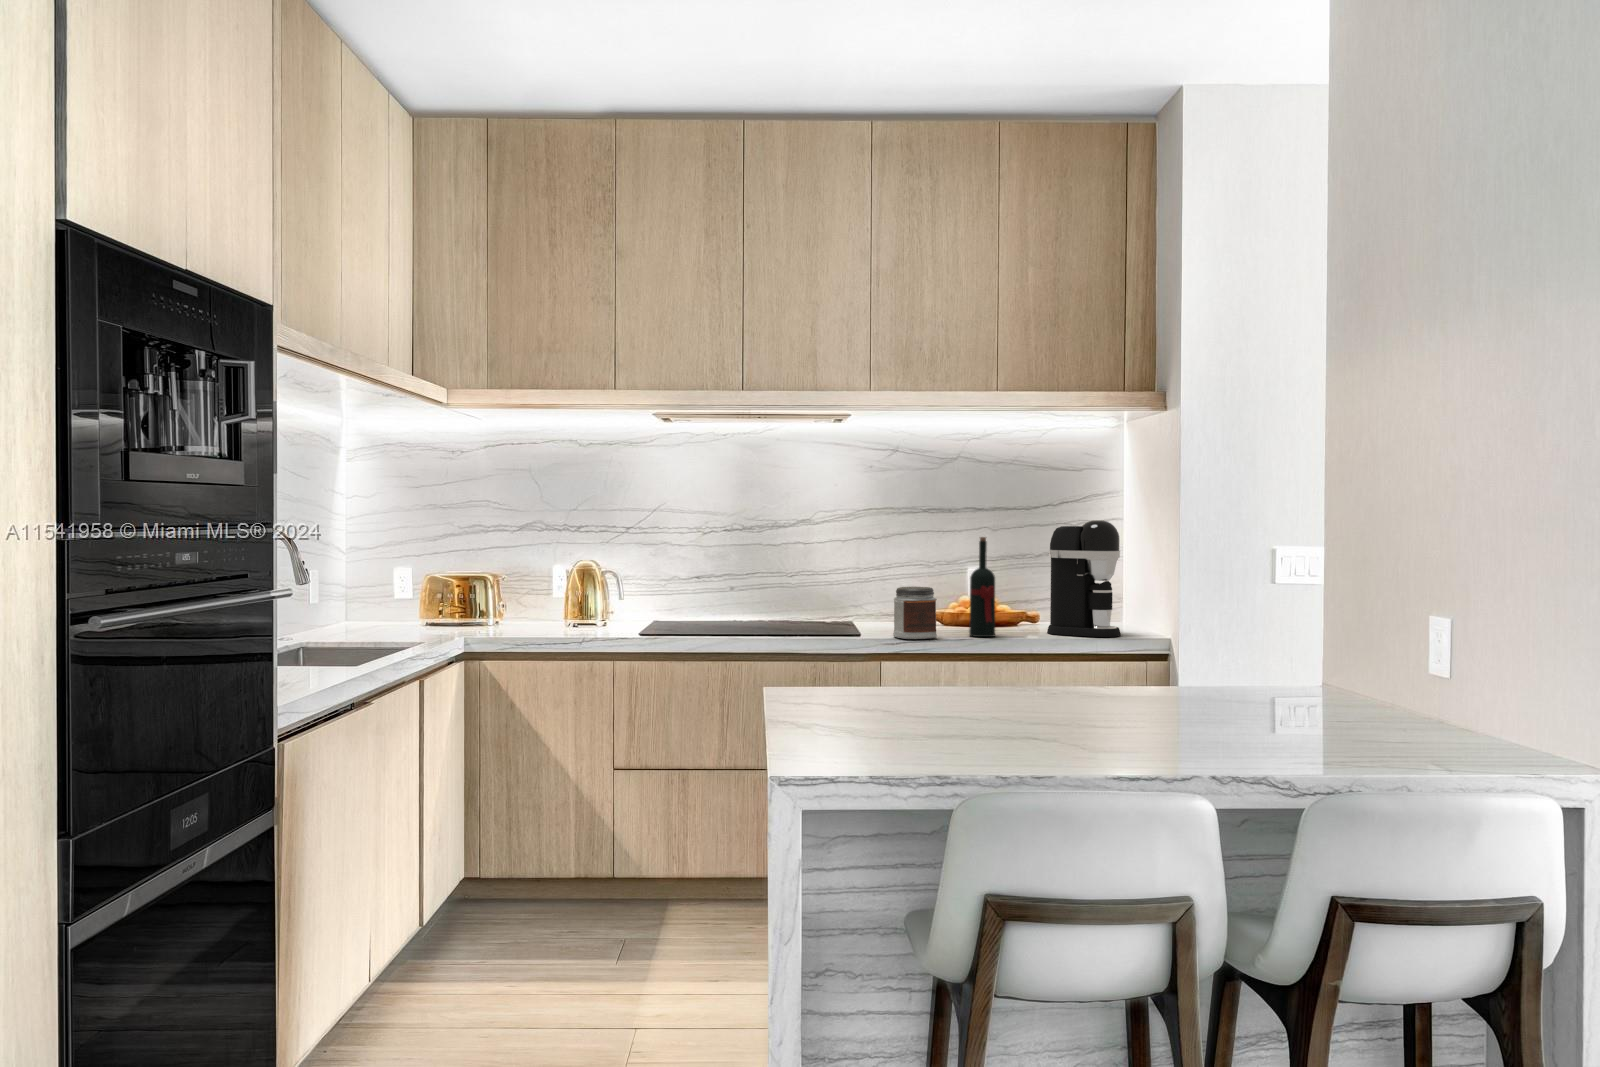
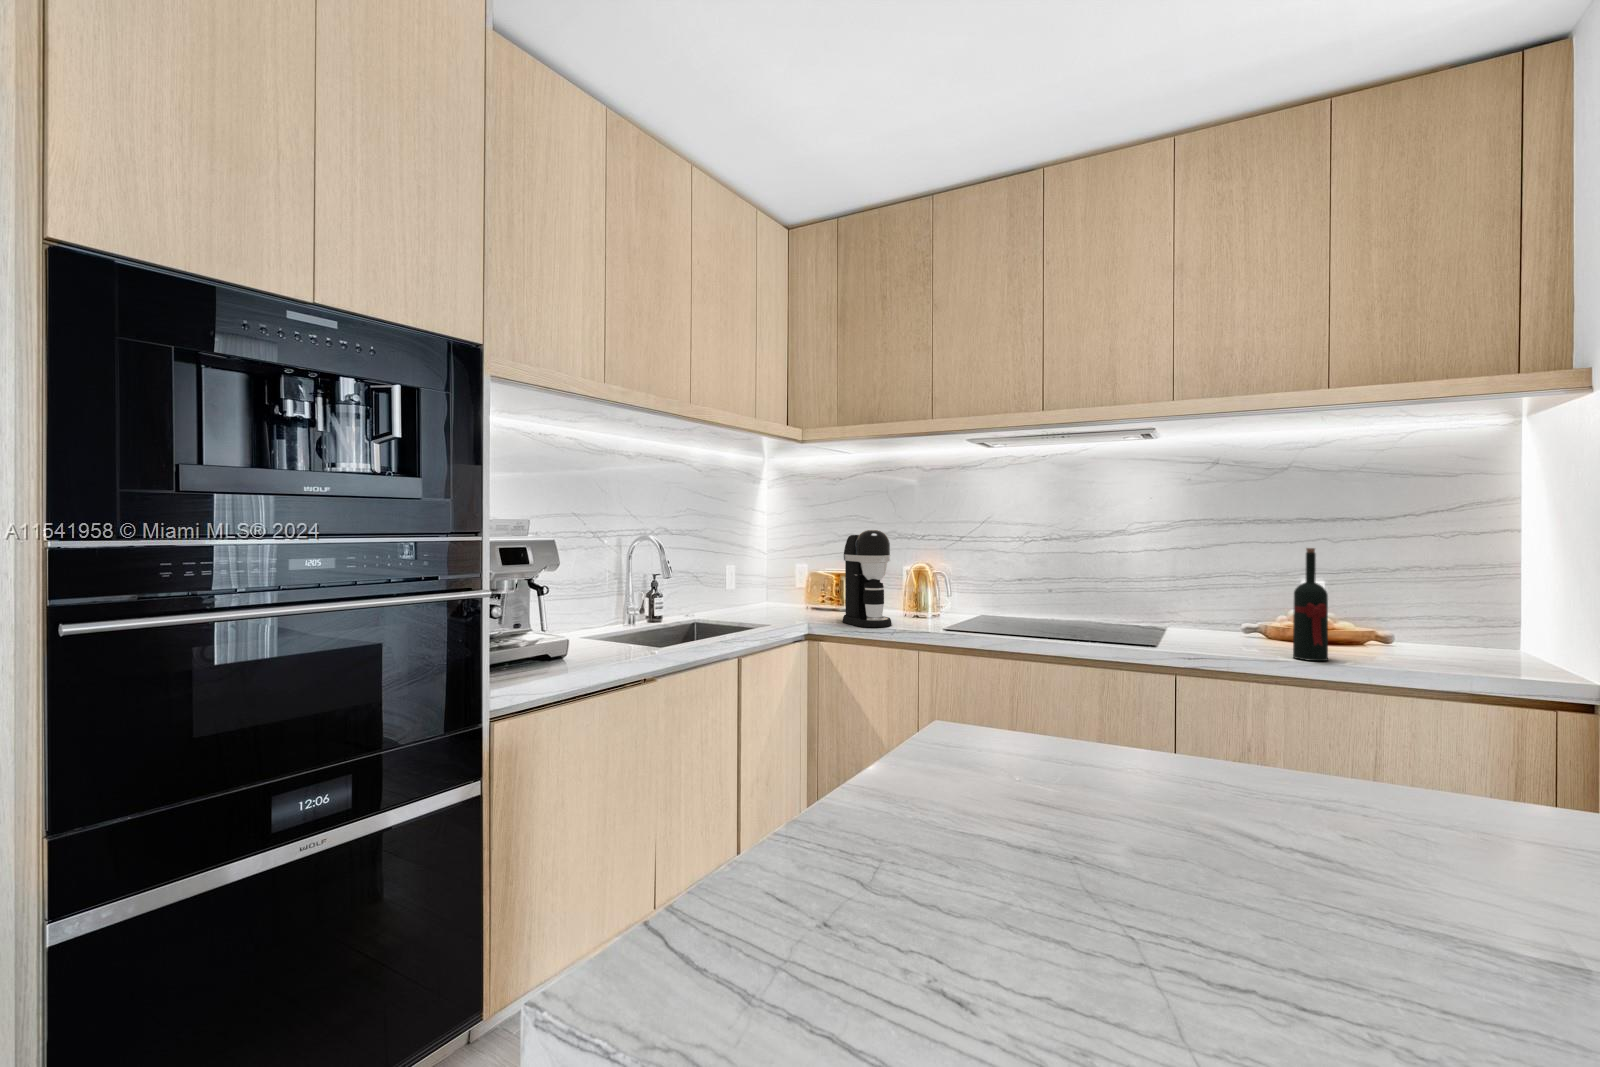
coffee maker: present [1047,520,1121,637] -> present [843,530,892,627]
jar: present [893,587,937,639] -> none [1194,600,1247,658]

